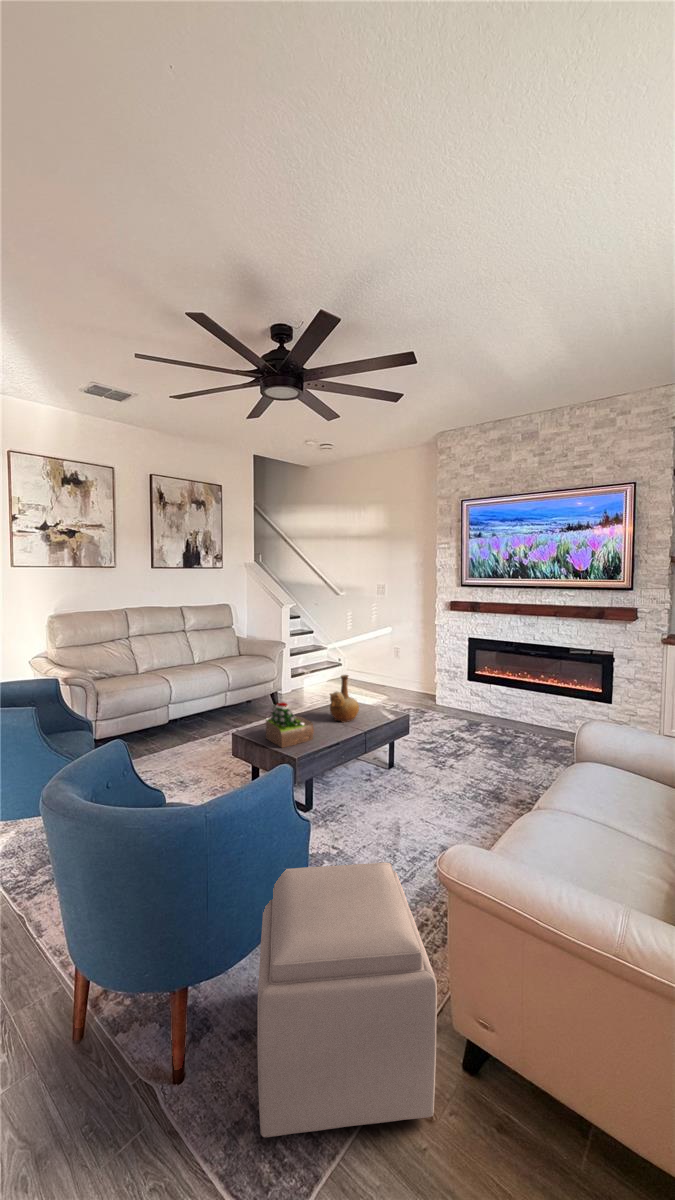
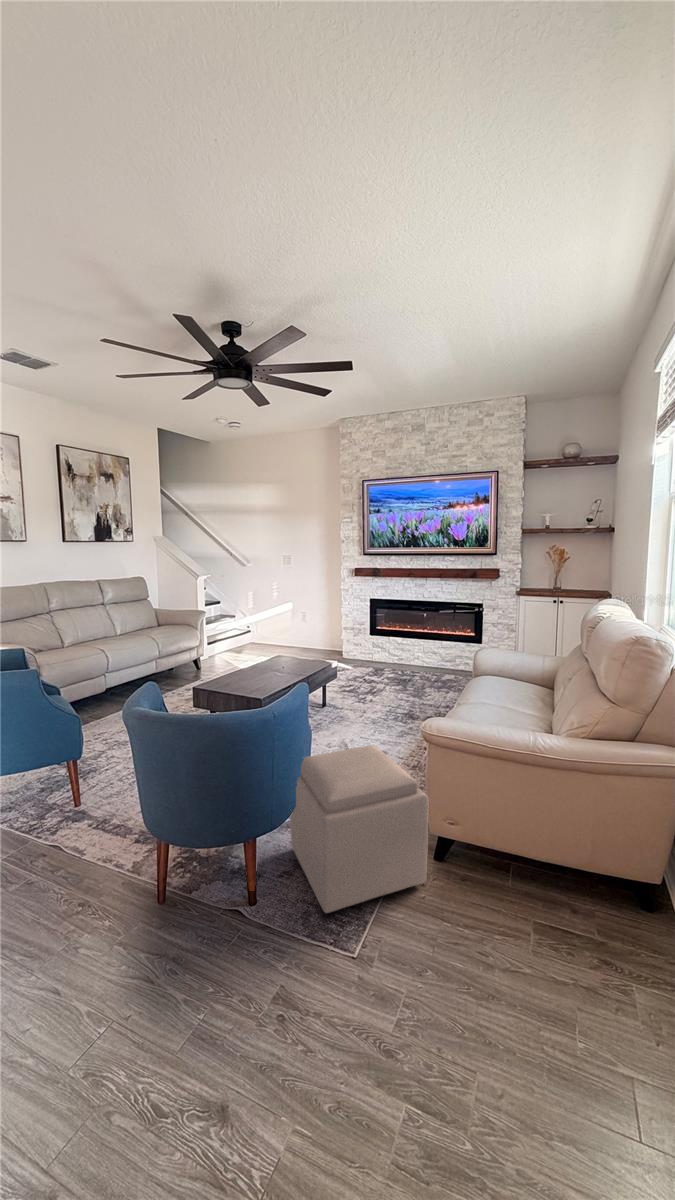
vase: present [330,675,359,723] -> none [274,631,299,671]
succulent plant: present [266,703,314,748] -> none [227,655,269,692]

